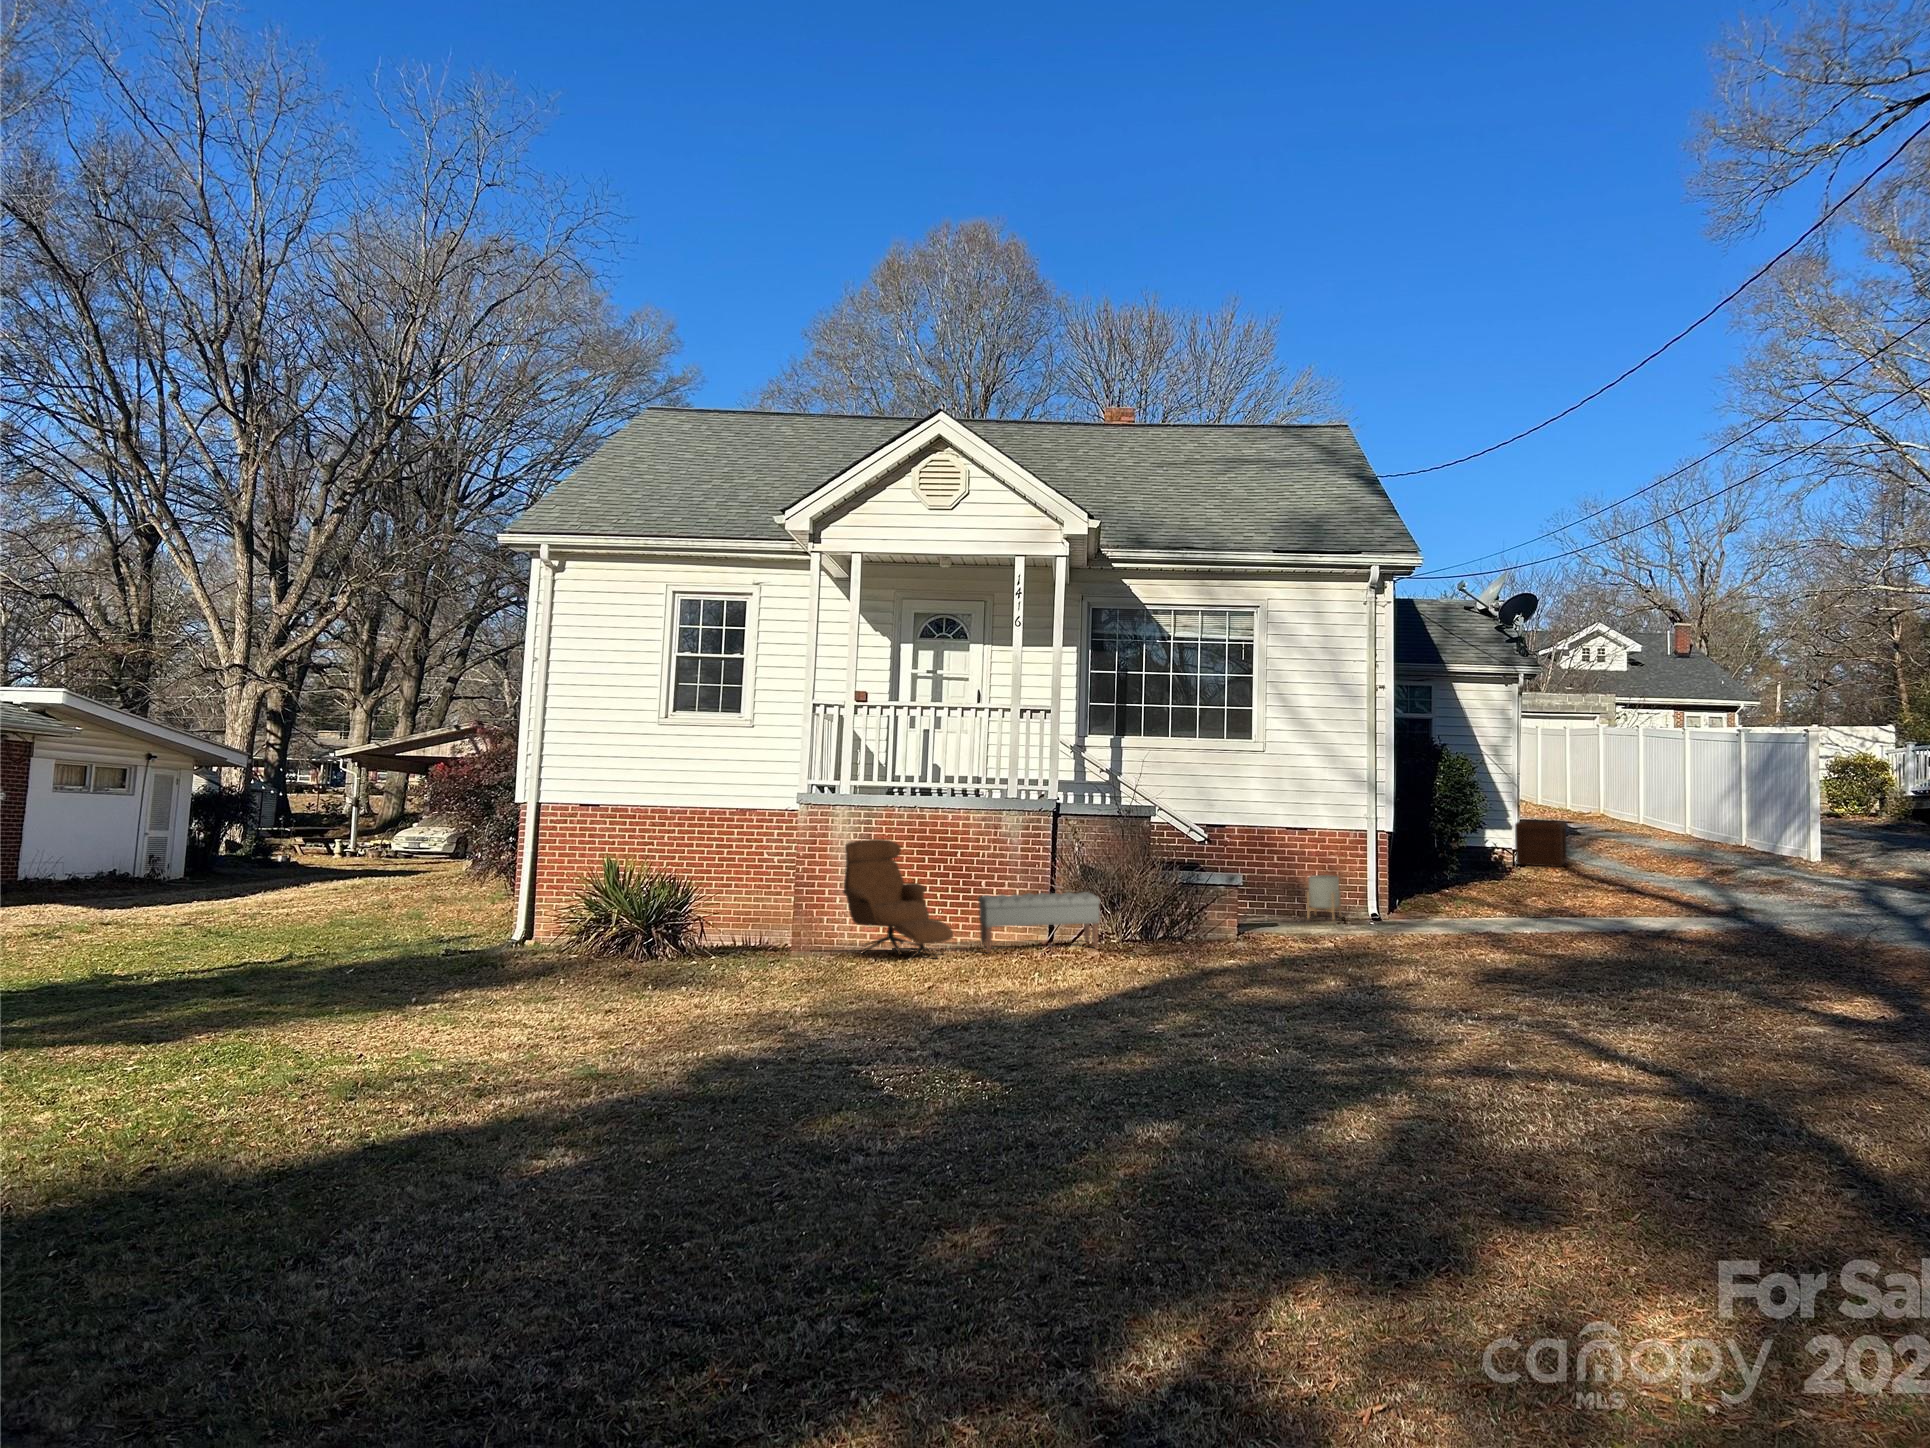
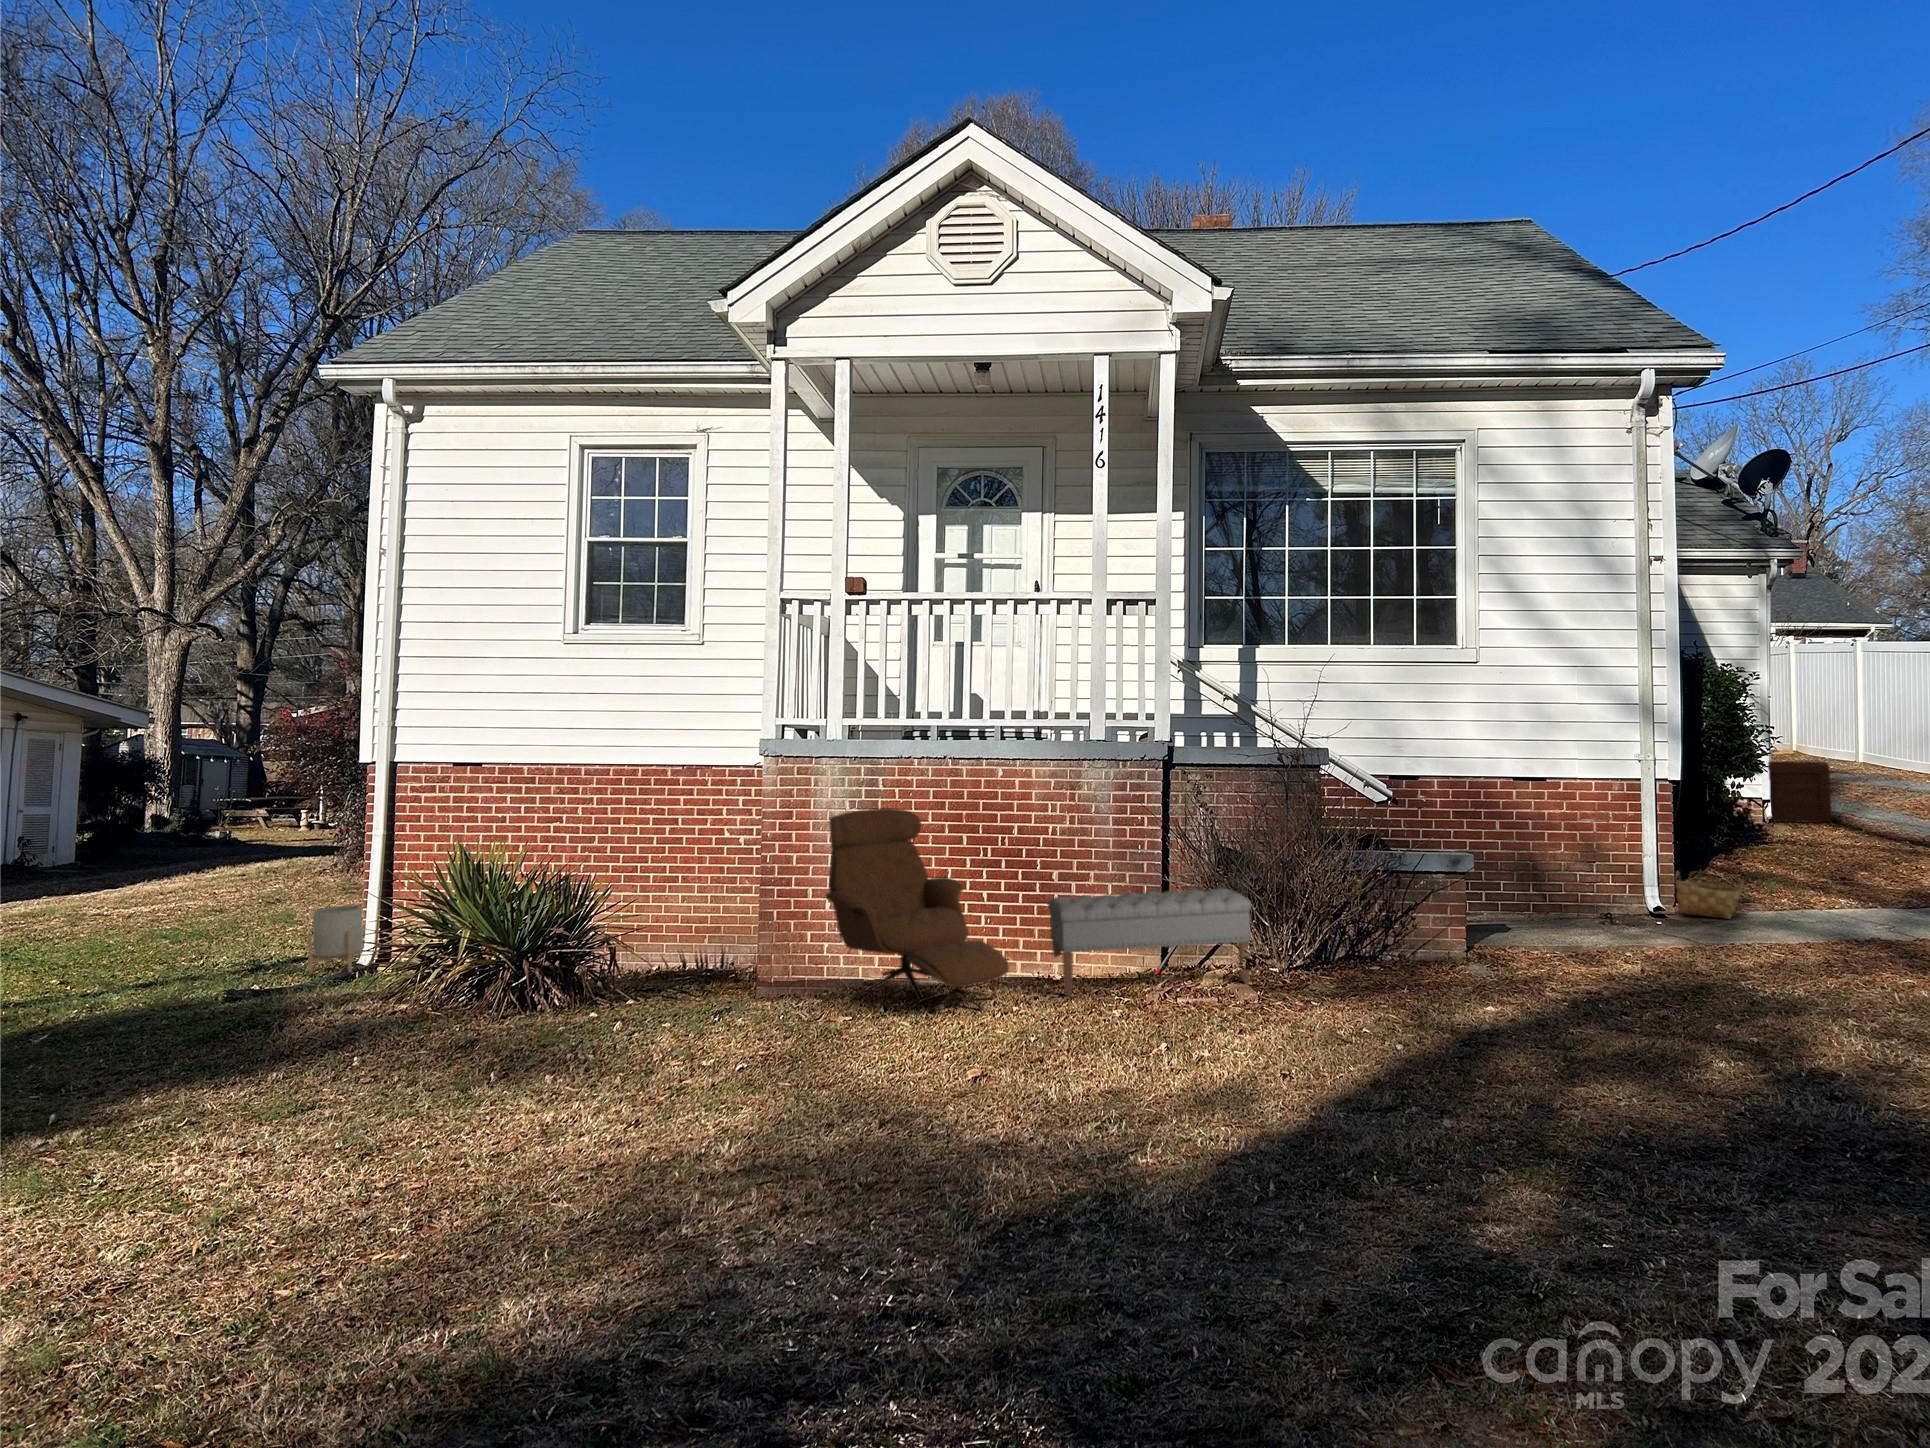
planter: present [1307,875,1341,919] -> present [308,906,365,974]
woven basket: none [1382,890,1424,921] -> present [1676,872,1743,919]

